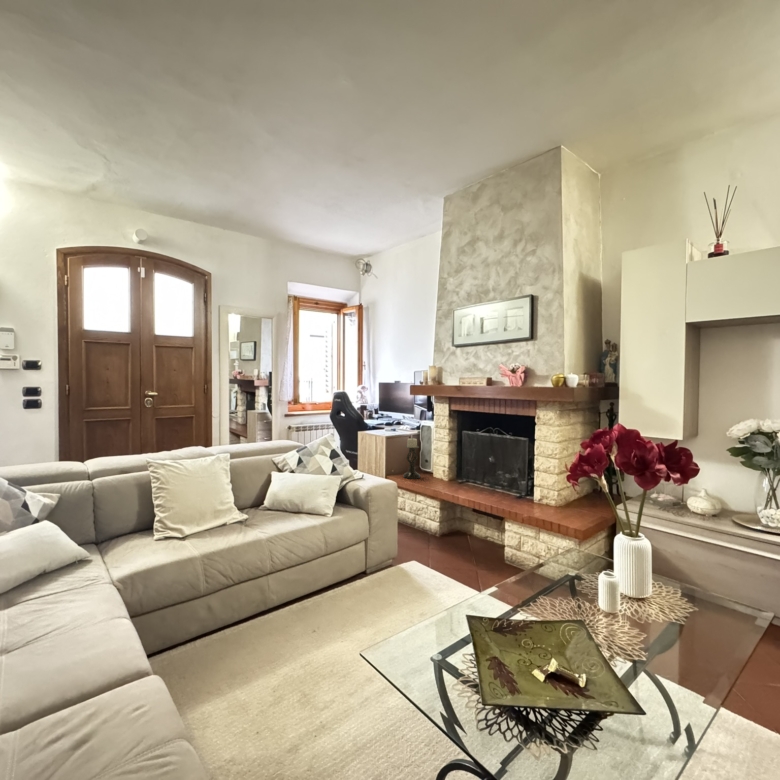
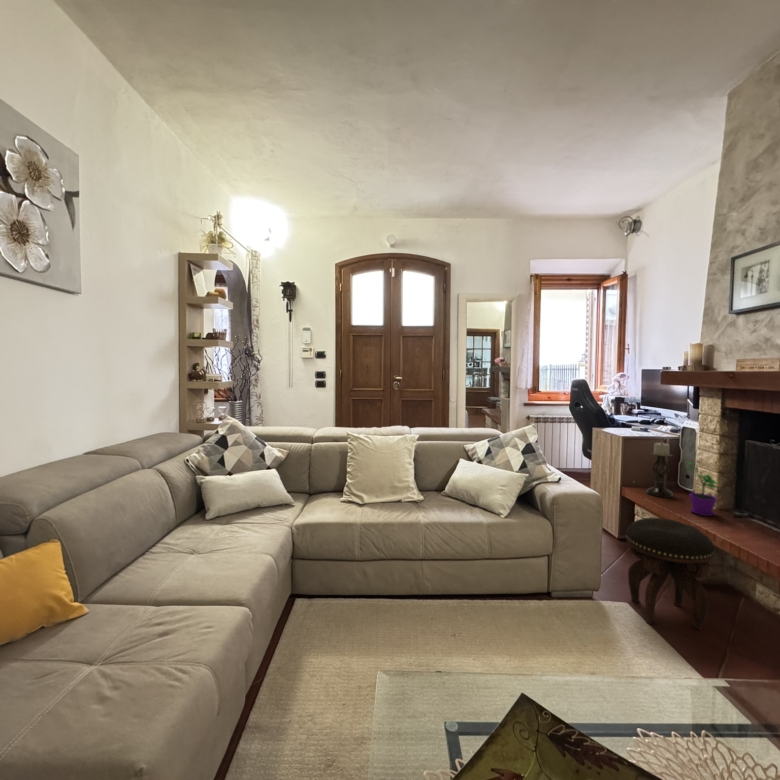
flower pot: none [433,449,453,487] -> present [689,467,717,516]
footstool: none [411,493,465,573] -> present [626,517,714,630]

